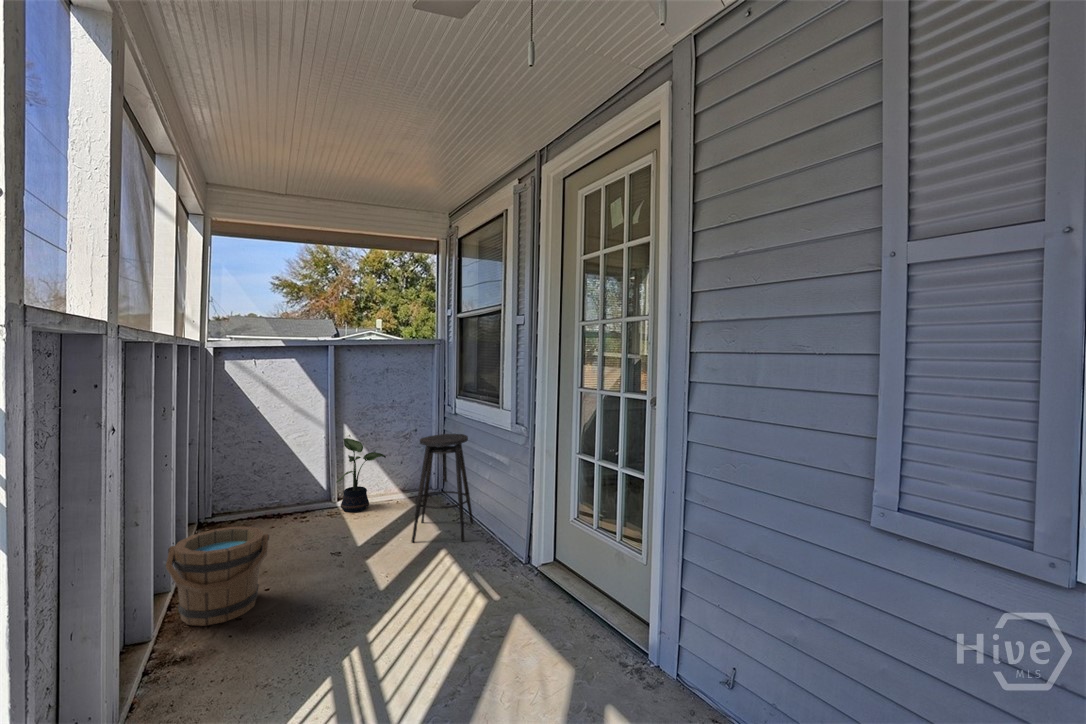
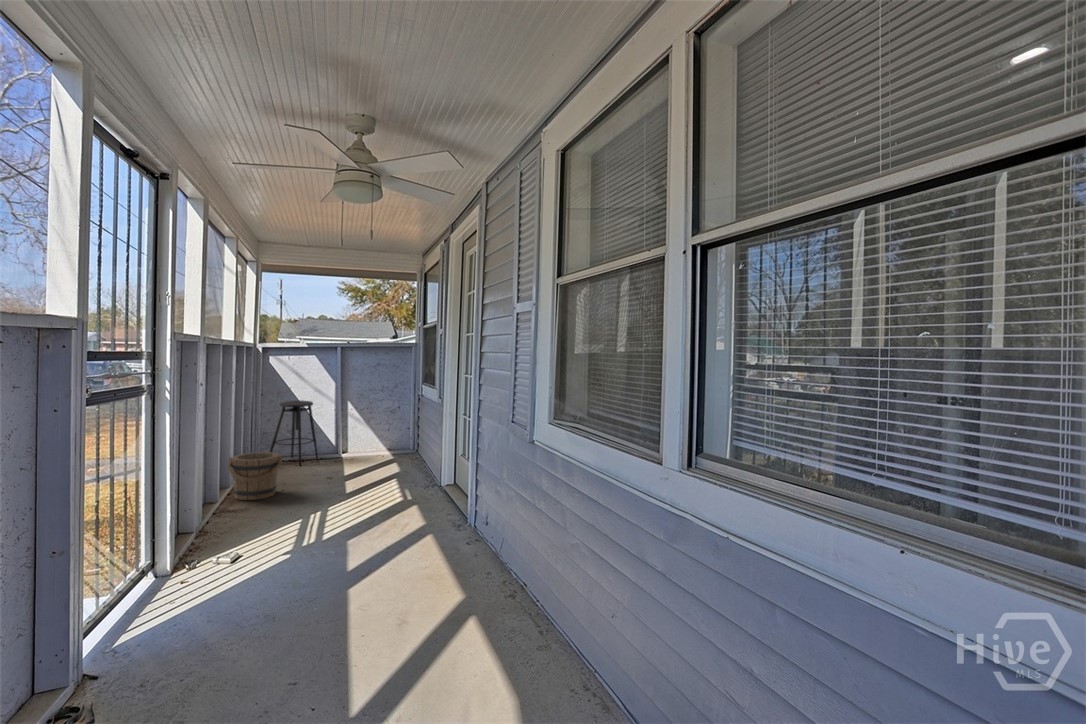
stool: present [412,434,473,542] -> present [270,400,318,466]
potted plant: present [336,438,386,512] -> none [339,411,374,460]

